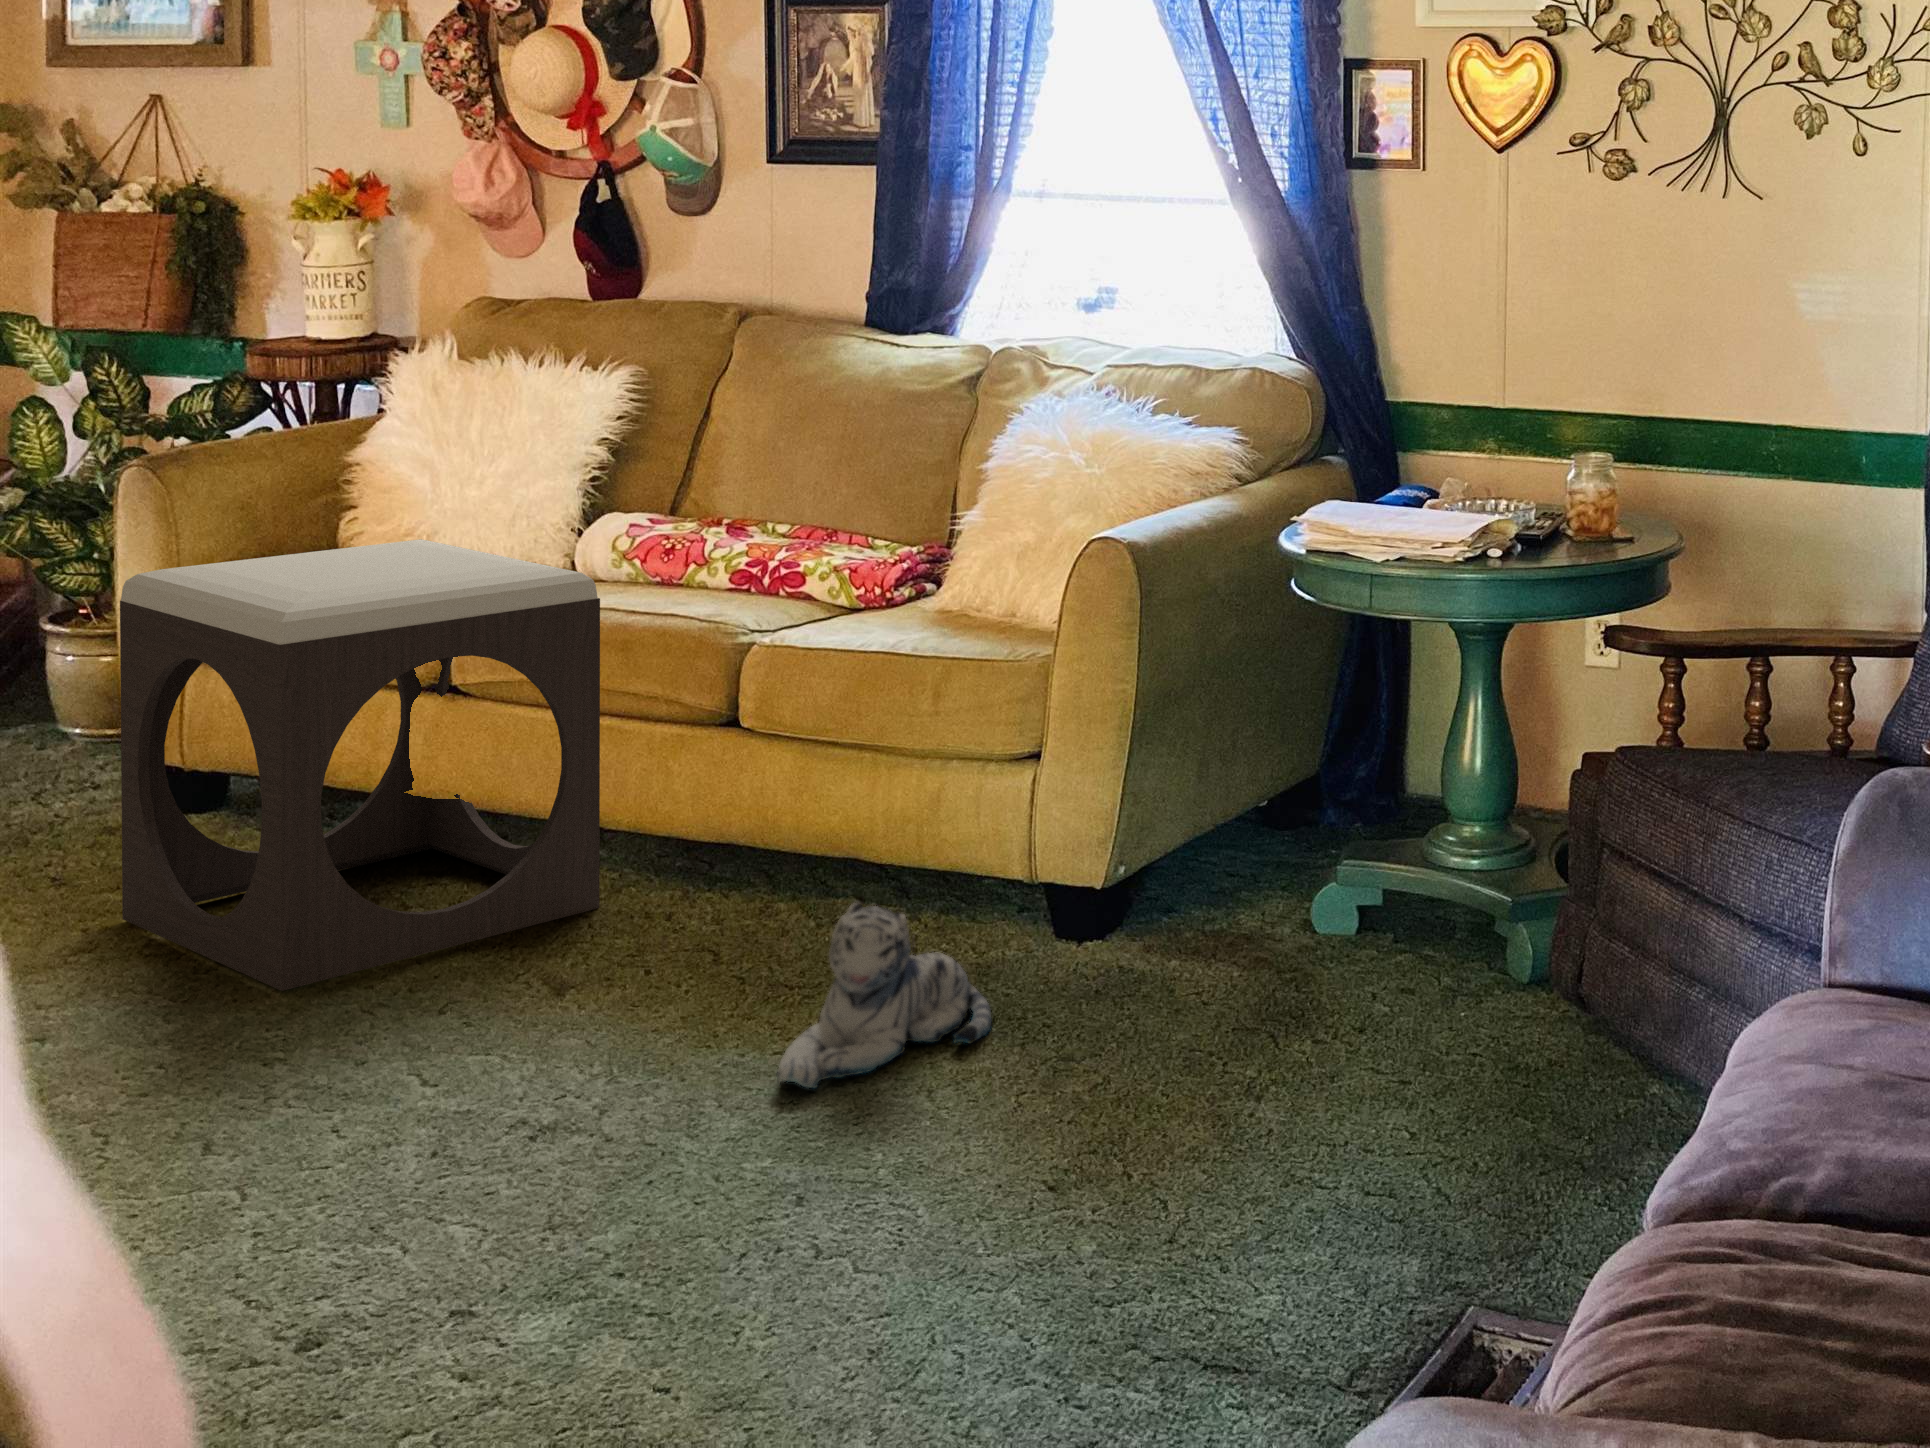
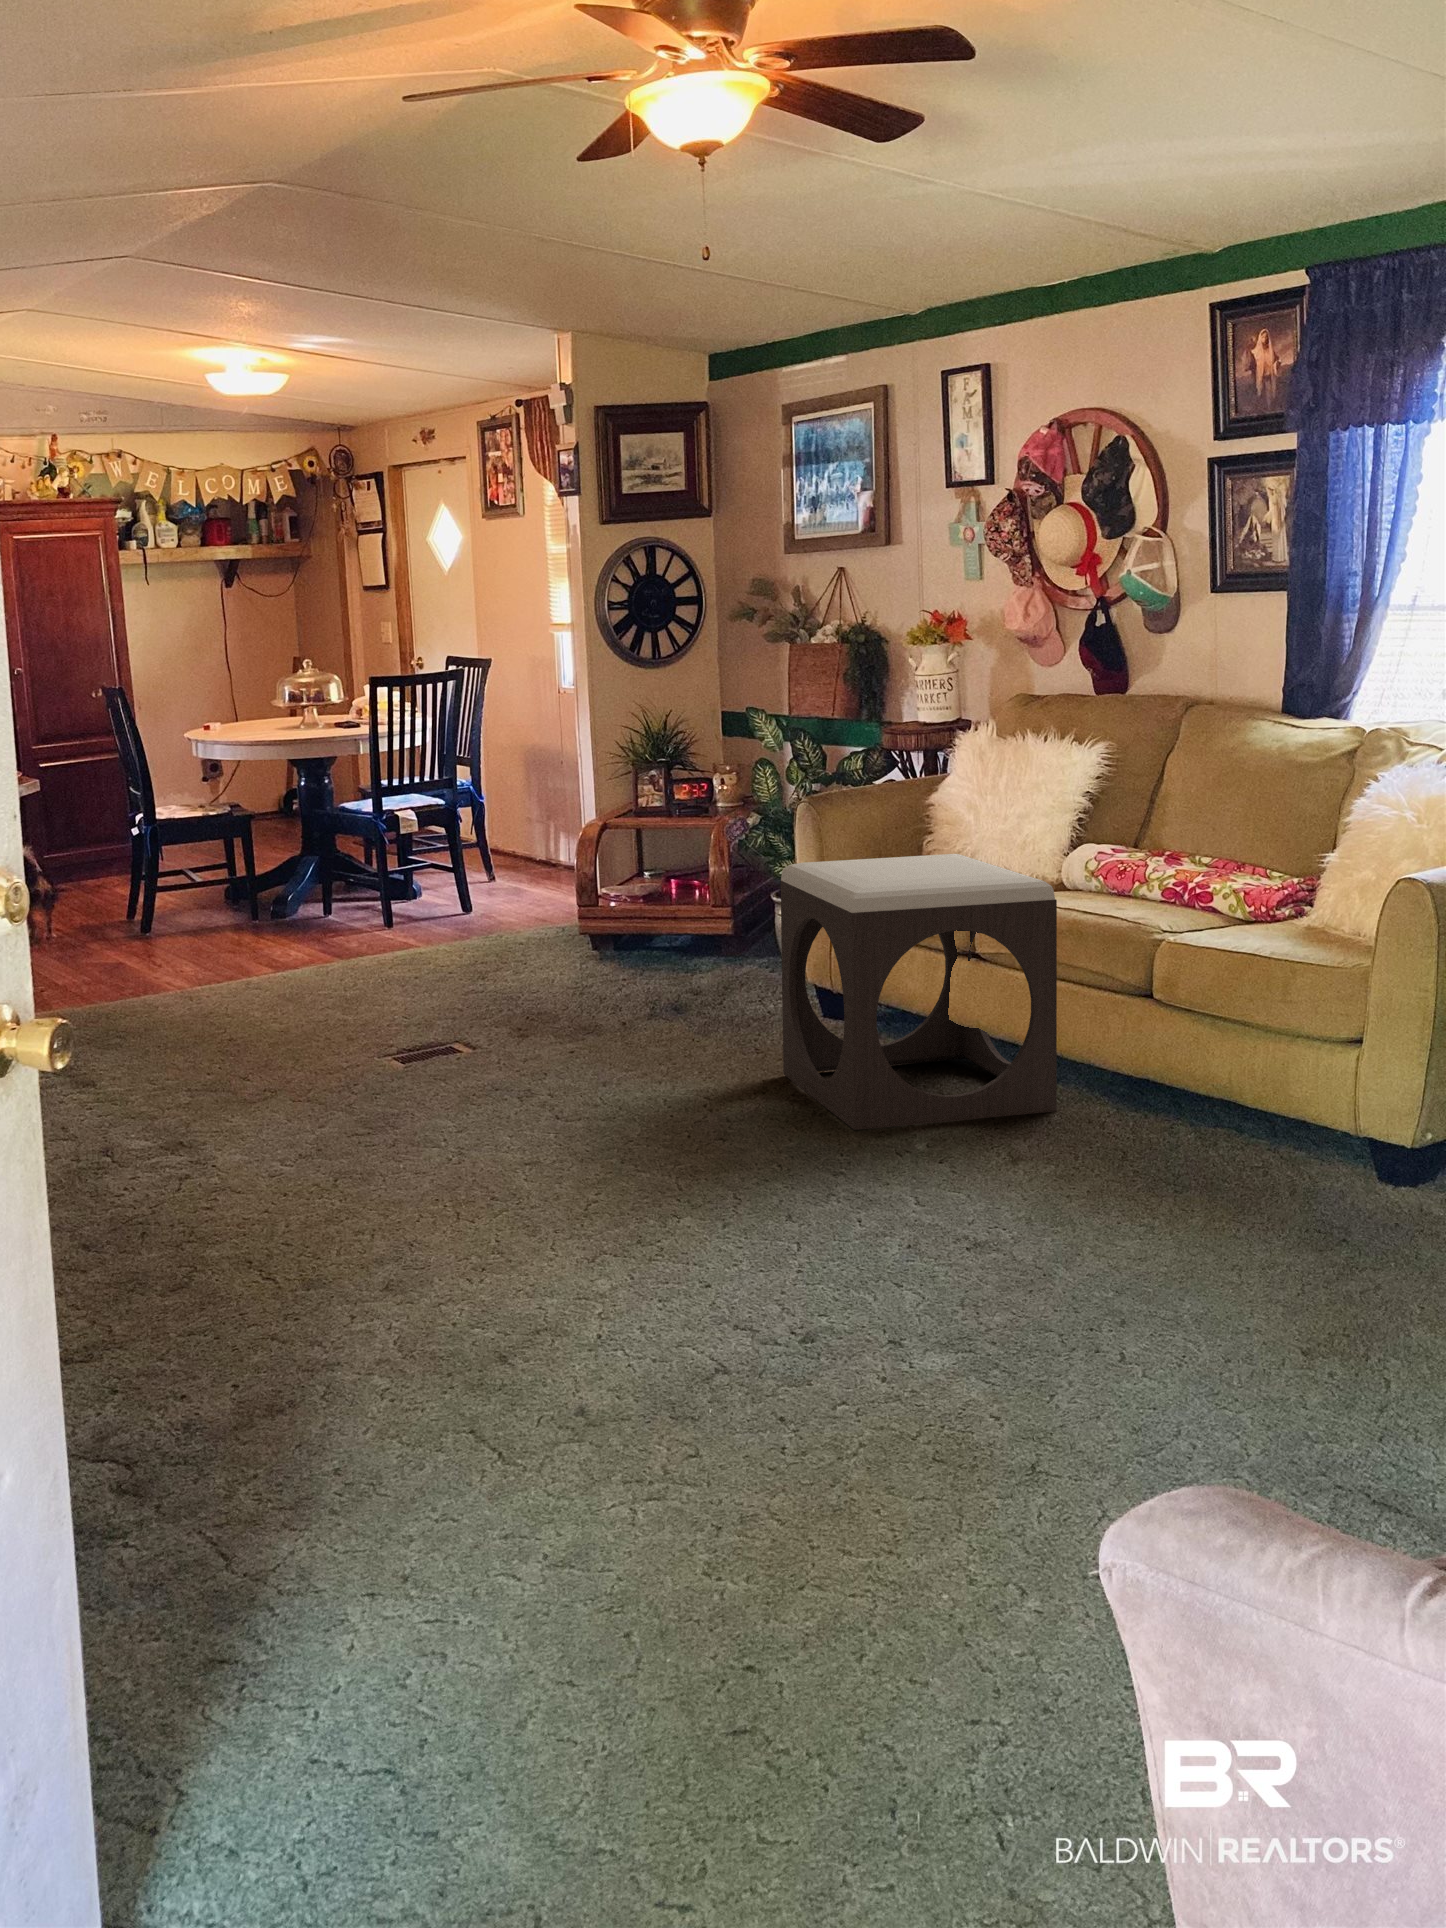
plush toy: present [777,903,992,1088] -> none [1133,1129,1307,1254]

